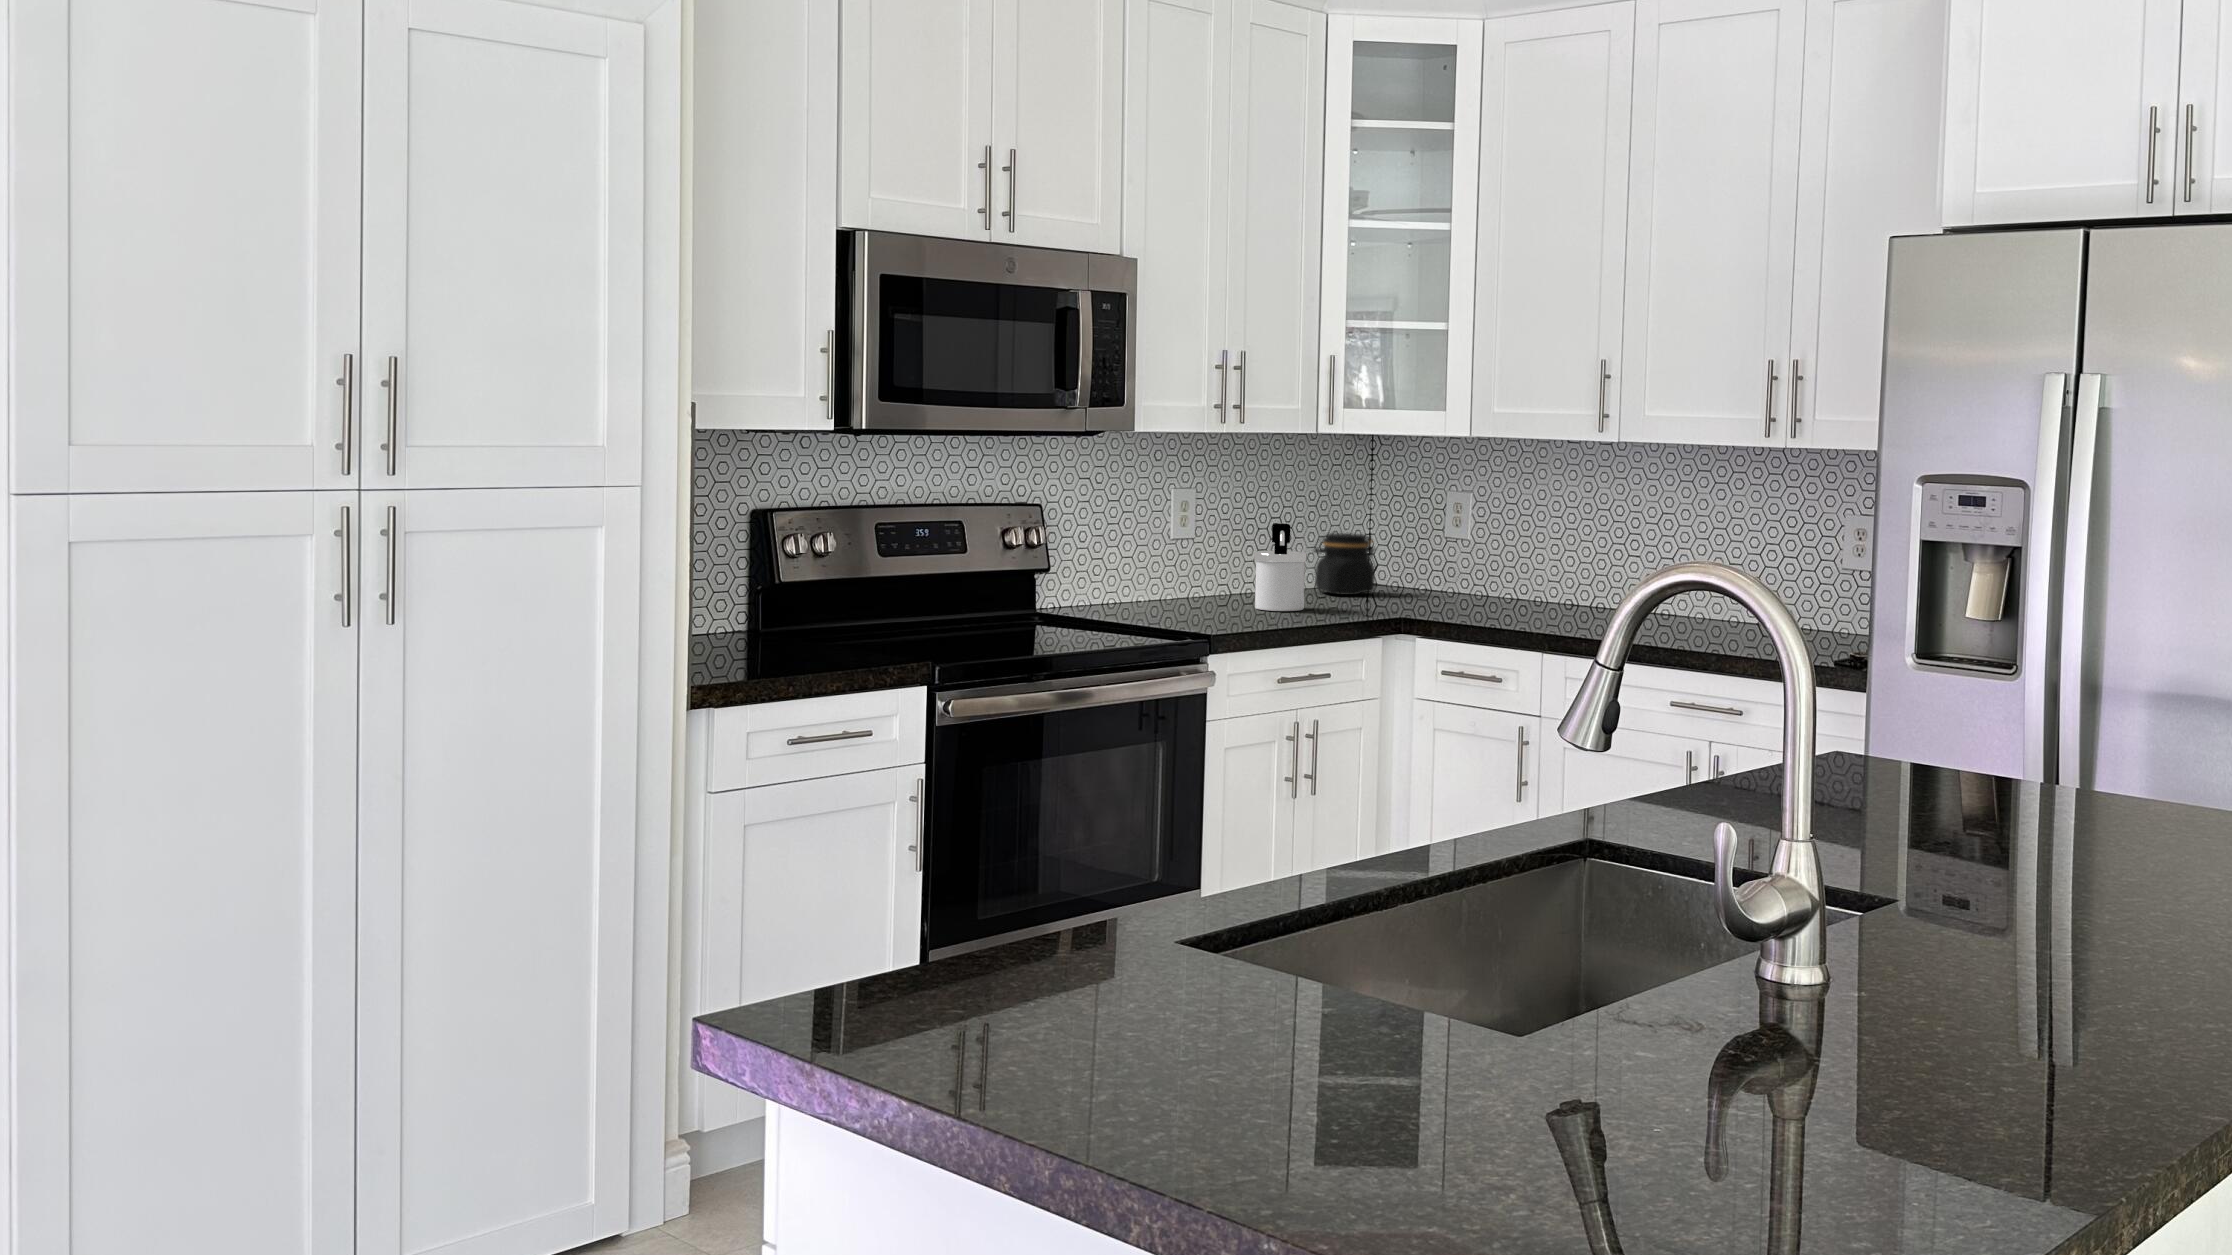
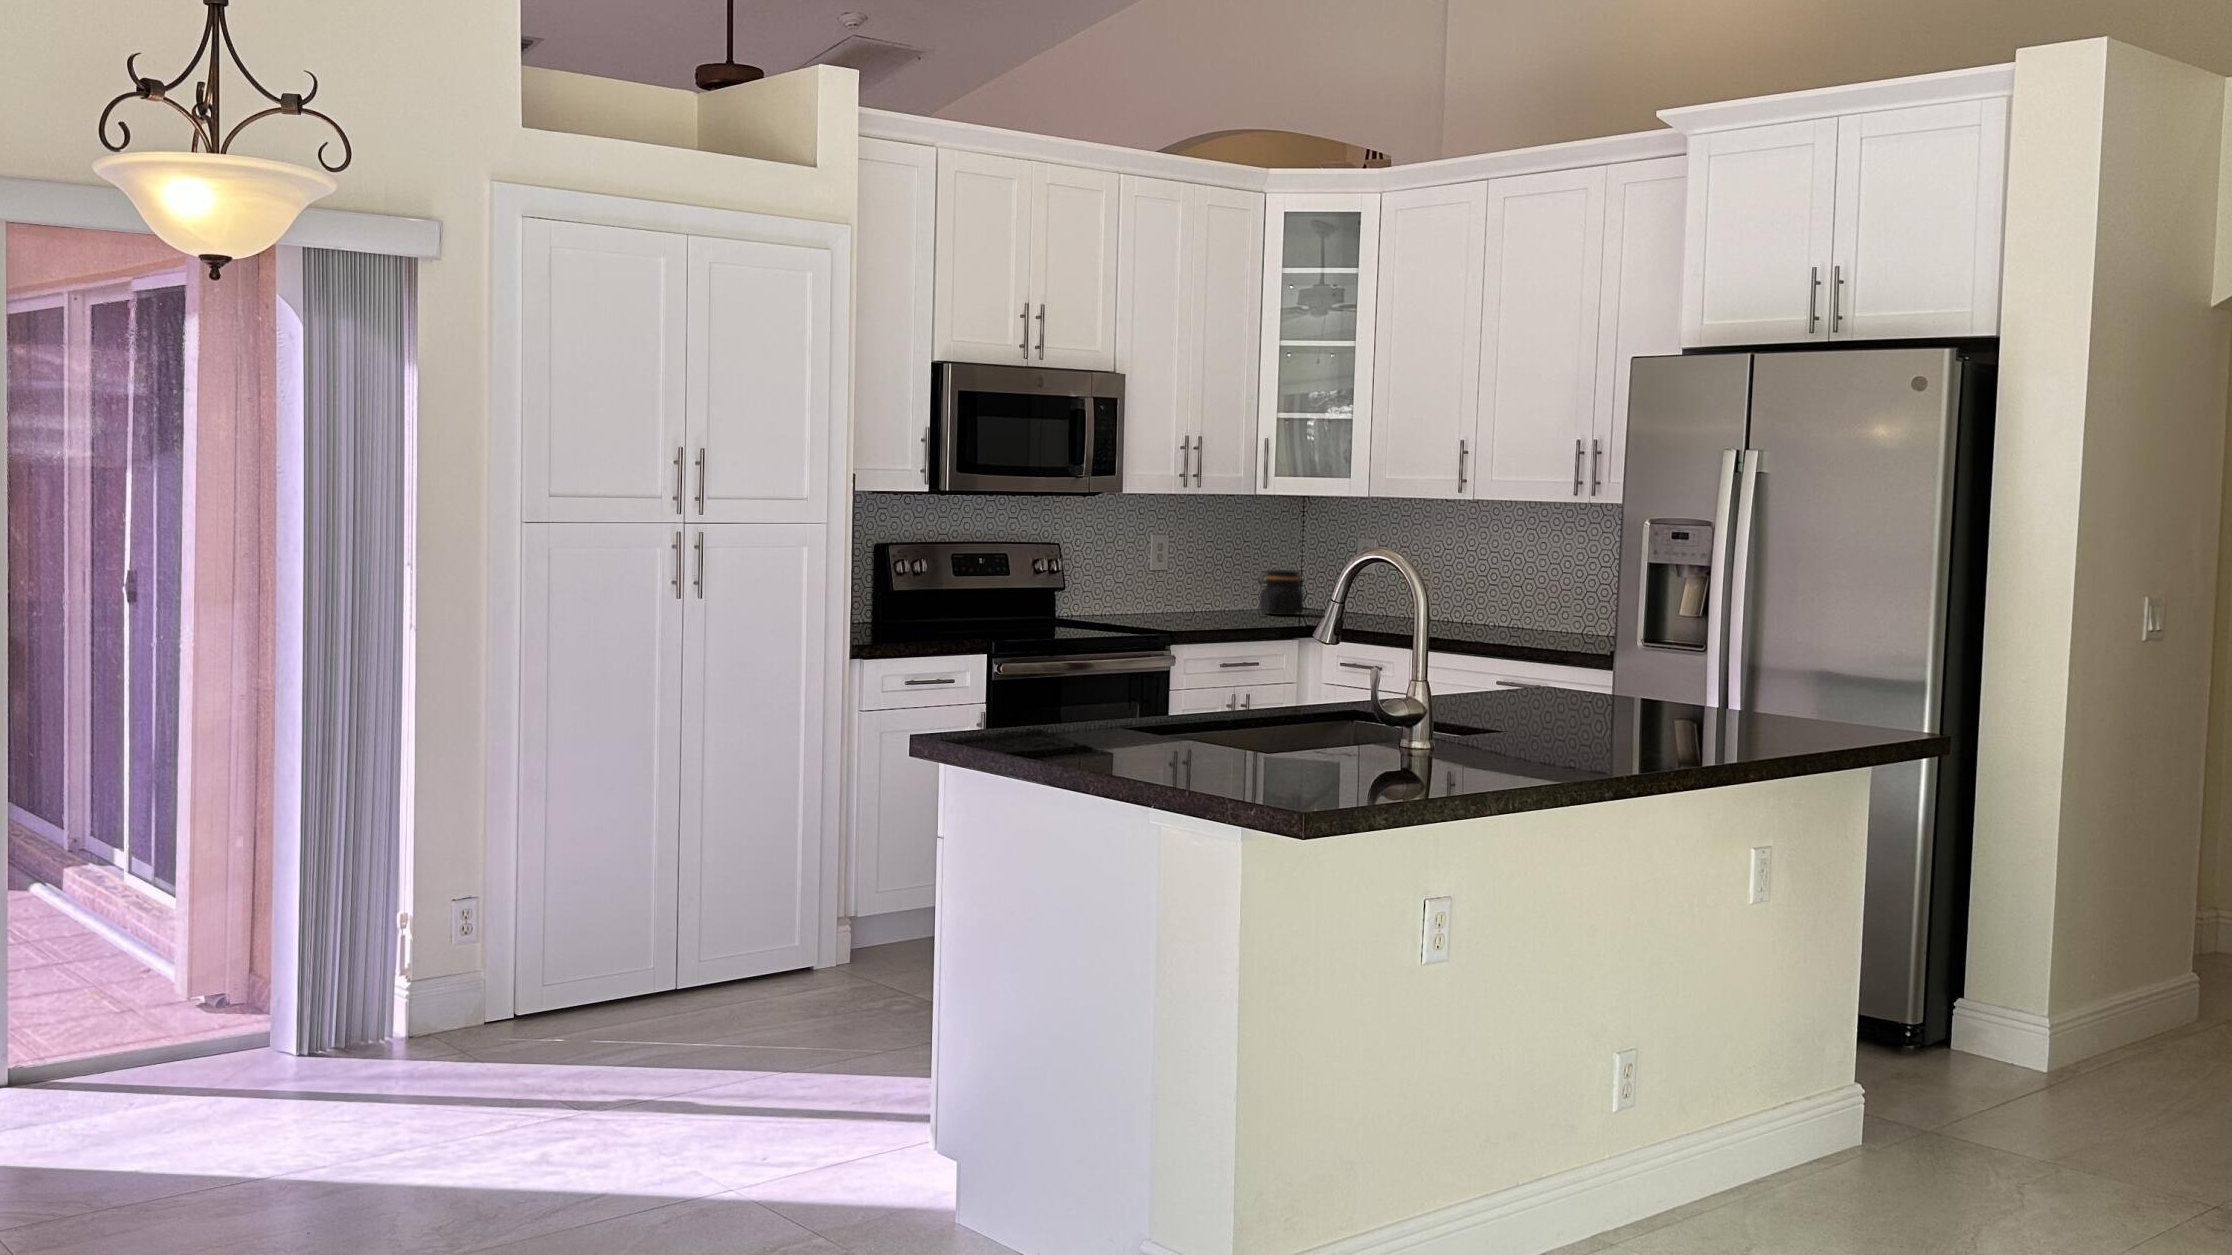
soap dispenser: present [1254,523,1307,611] -> none [1211,560,1249,622]

